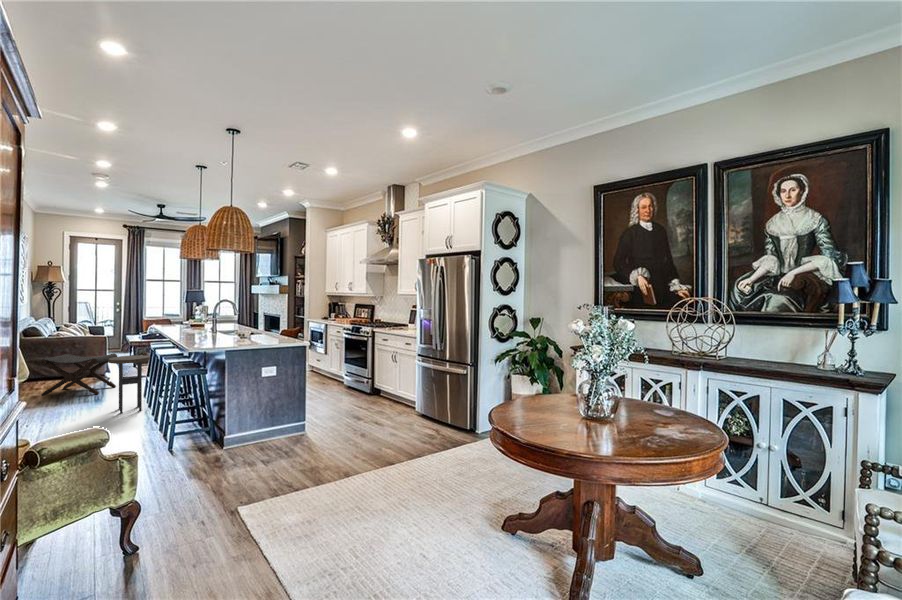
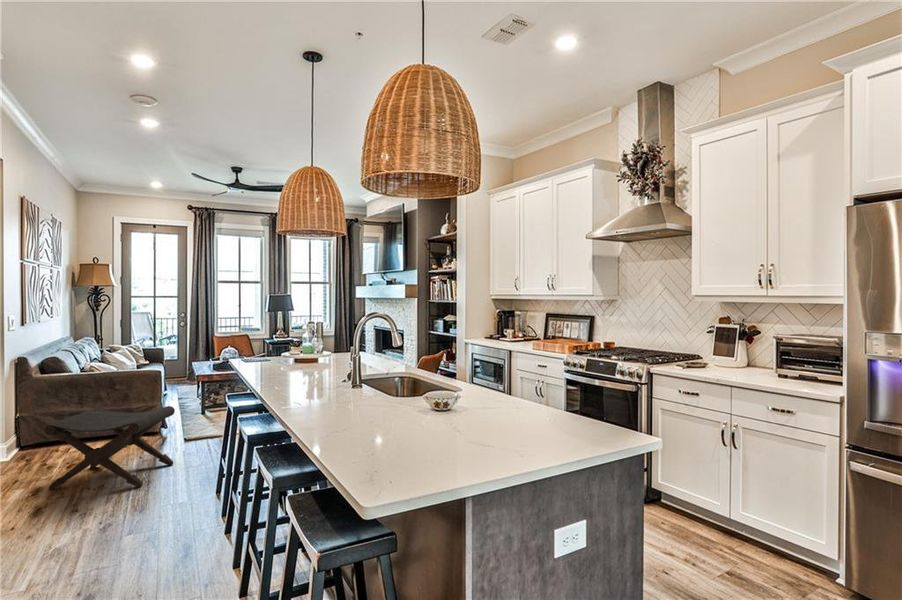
side table: present [109,355,150,413] -> none [148,431,230,568]

